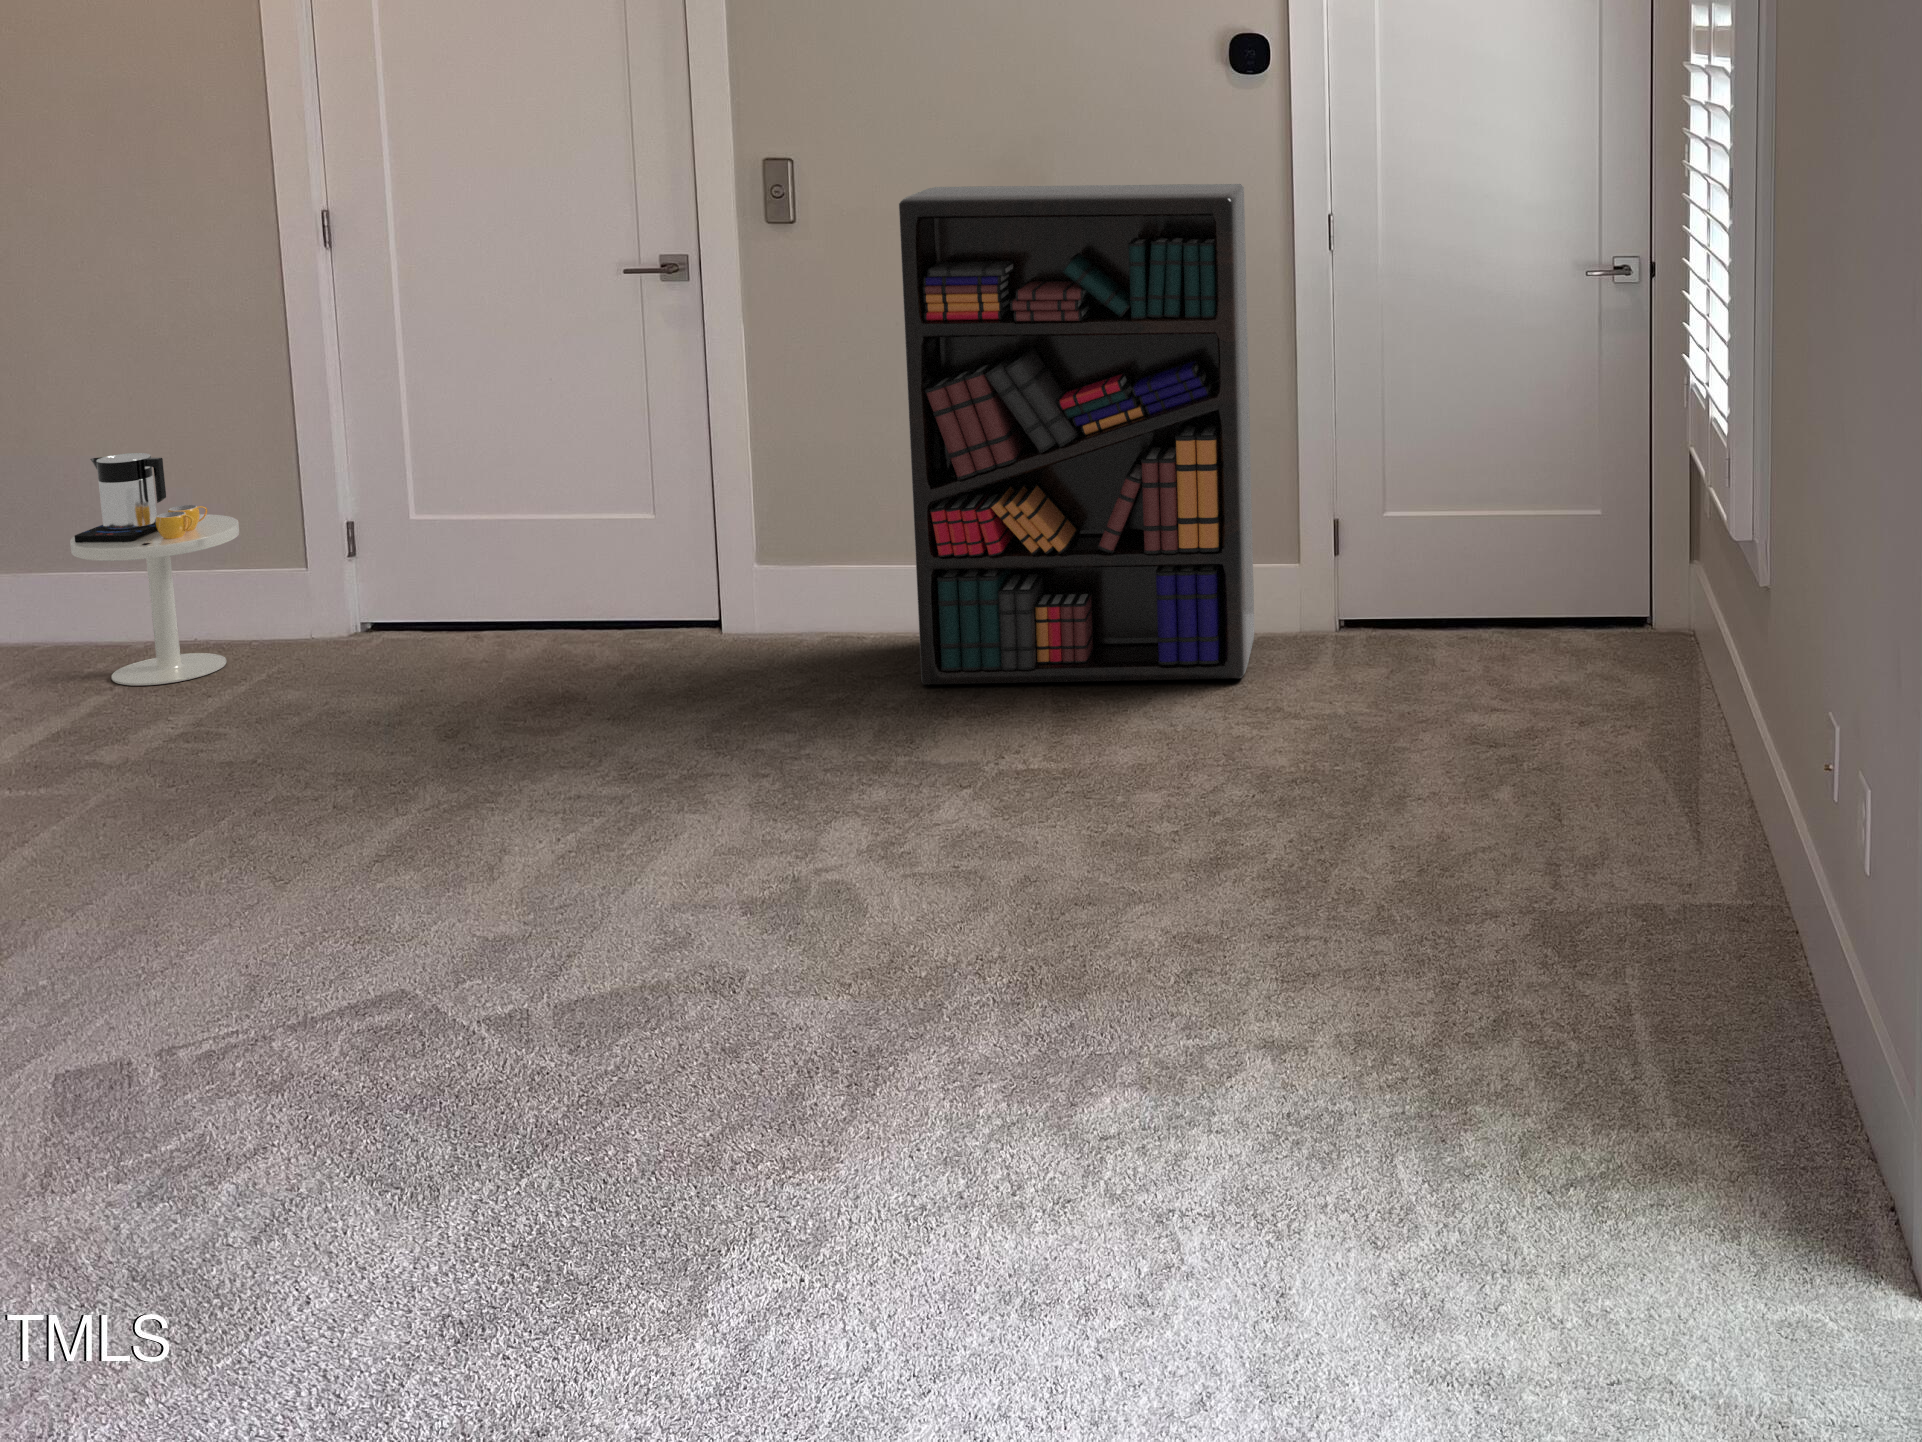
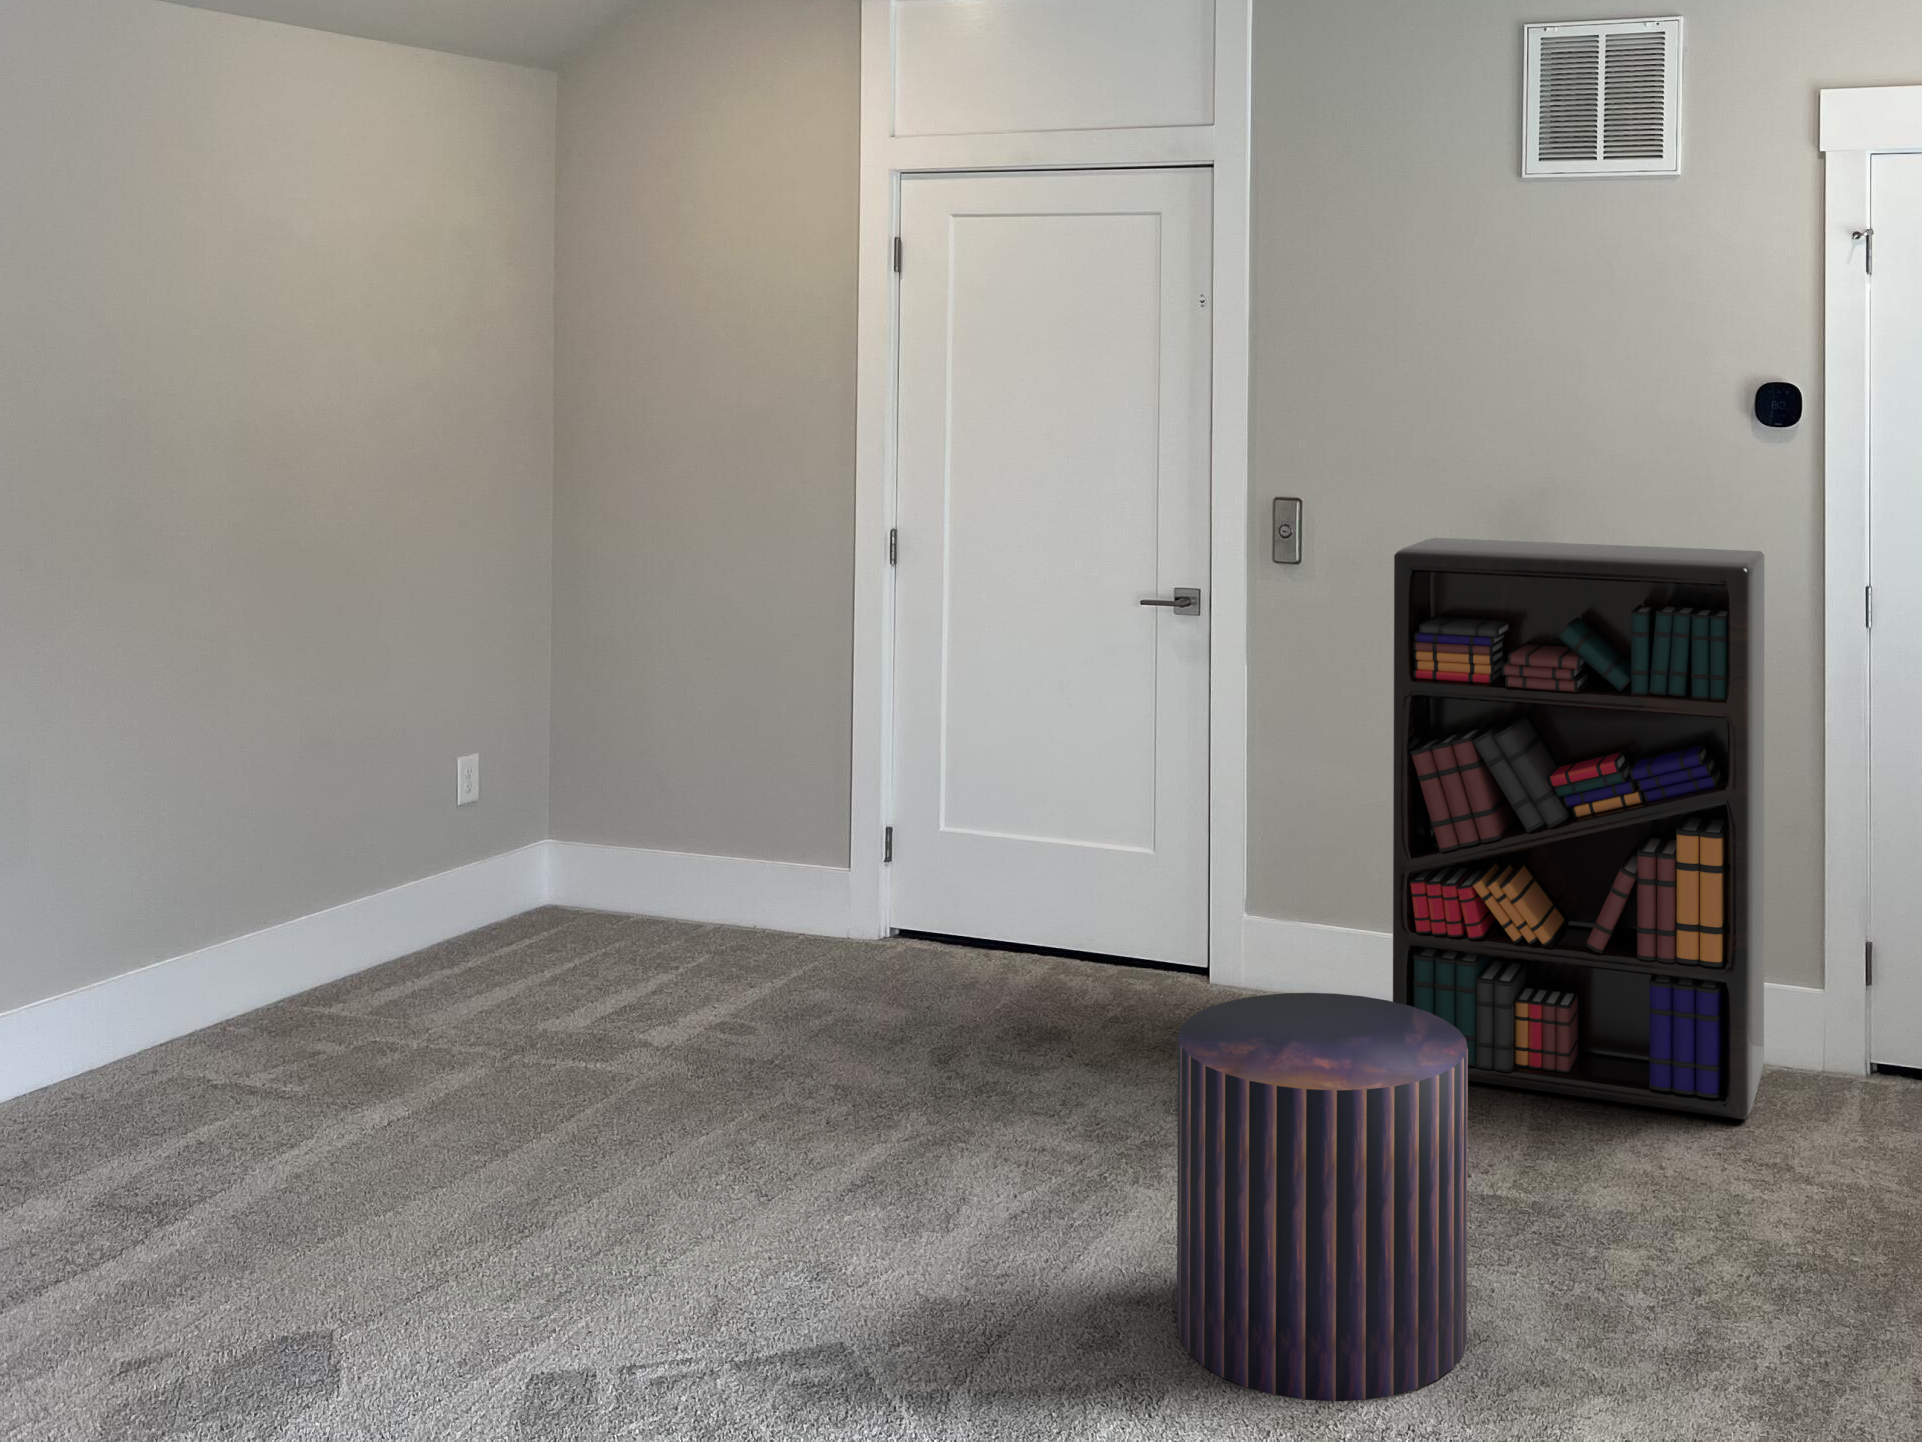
side table: present [70,453,239,686] -> none [668,741,799,959]
pouf: none [730,605,1018,954] -> present [1177,993,1468,1402]

